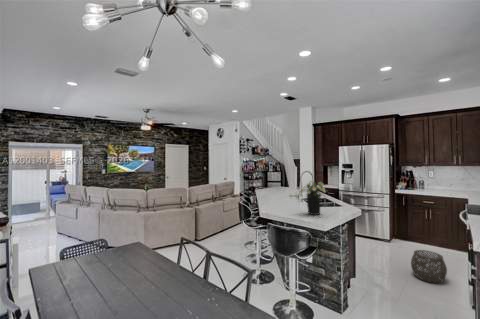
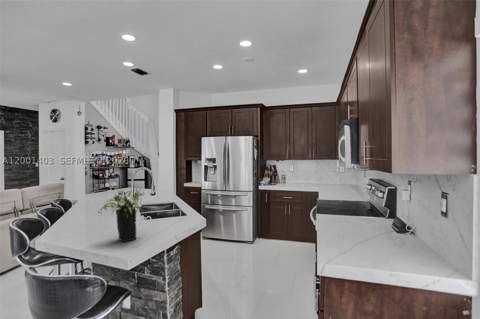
woven basket: present [411,250,447,283] -> none [264,254,295,290]

